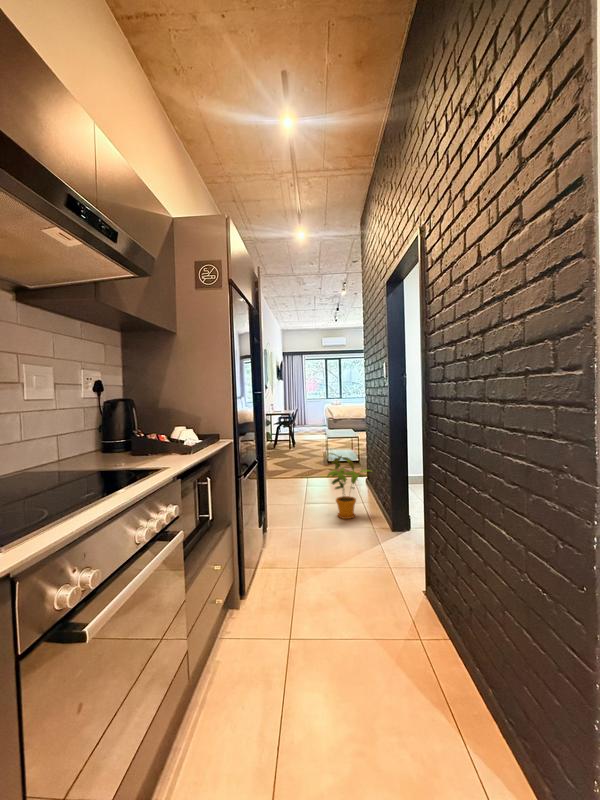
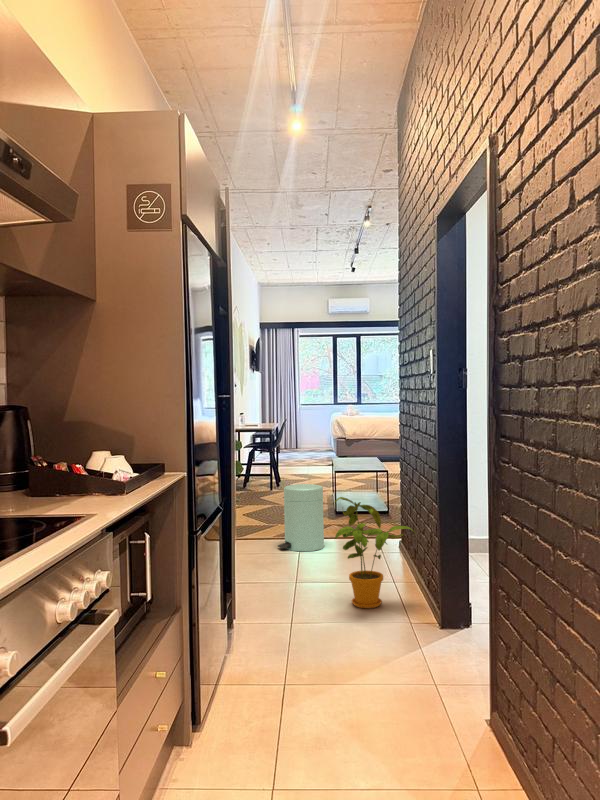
trash can: none [294,445,321,485] -> present [278,484,324,551]

